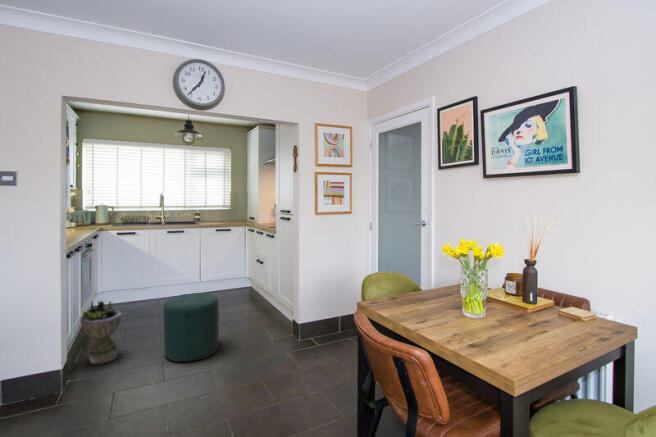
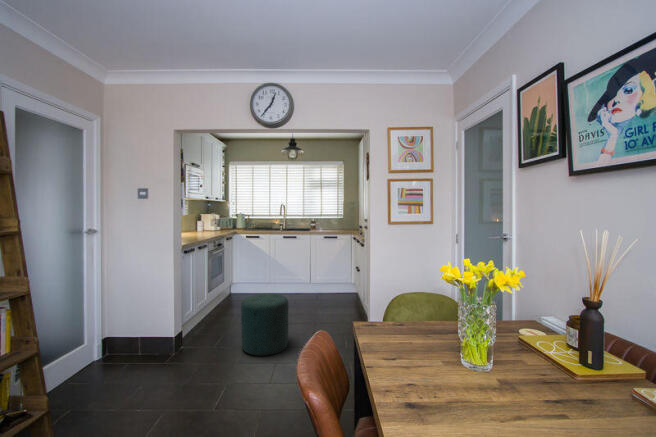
planter: present [80,301,122,364] -> none [186,292,217,343]

